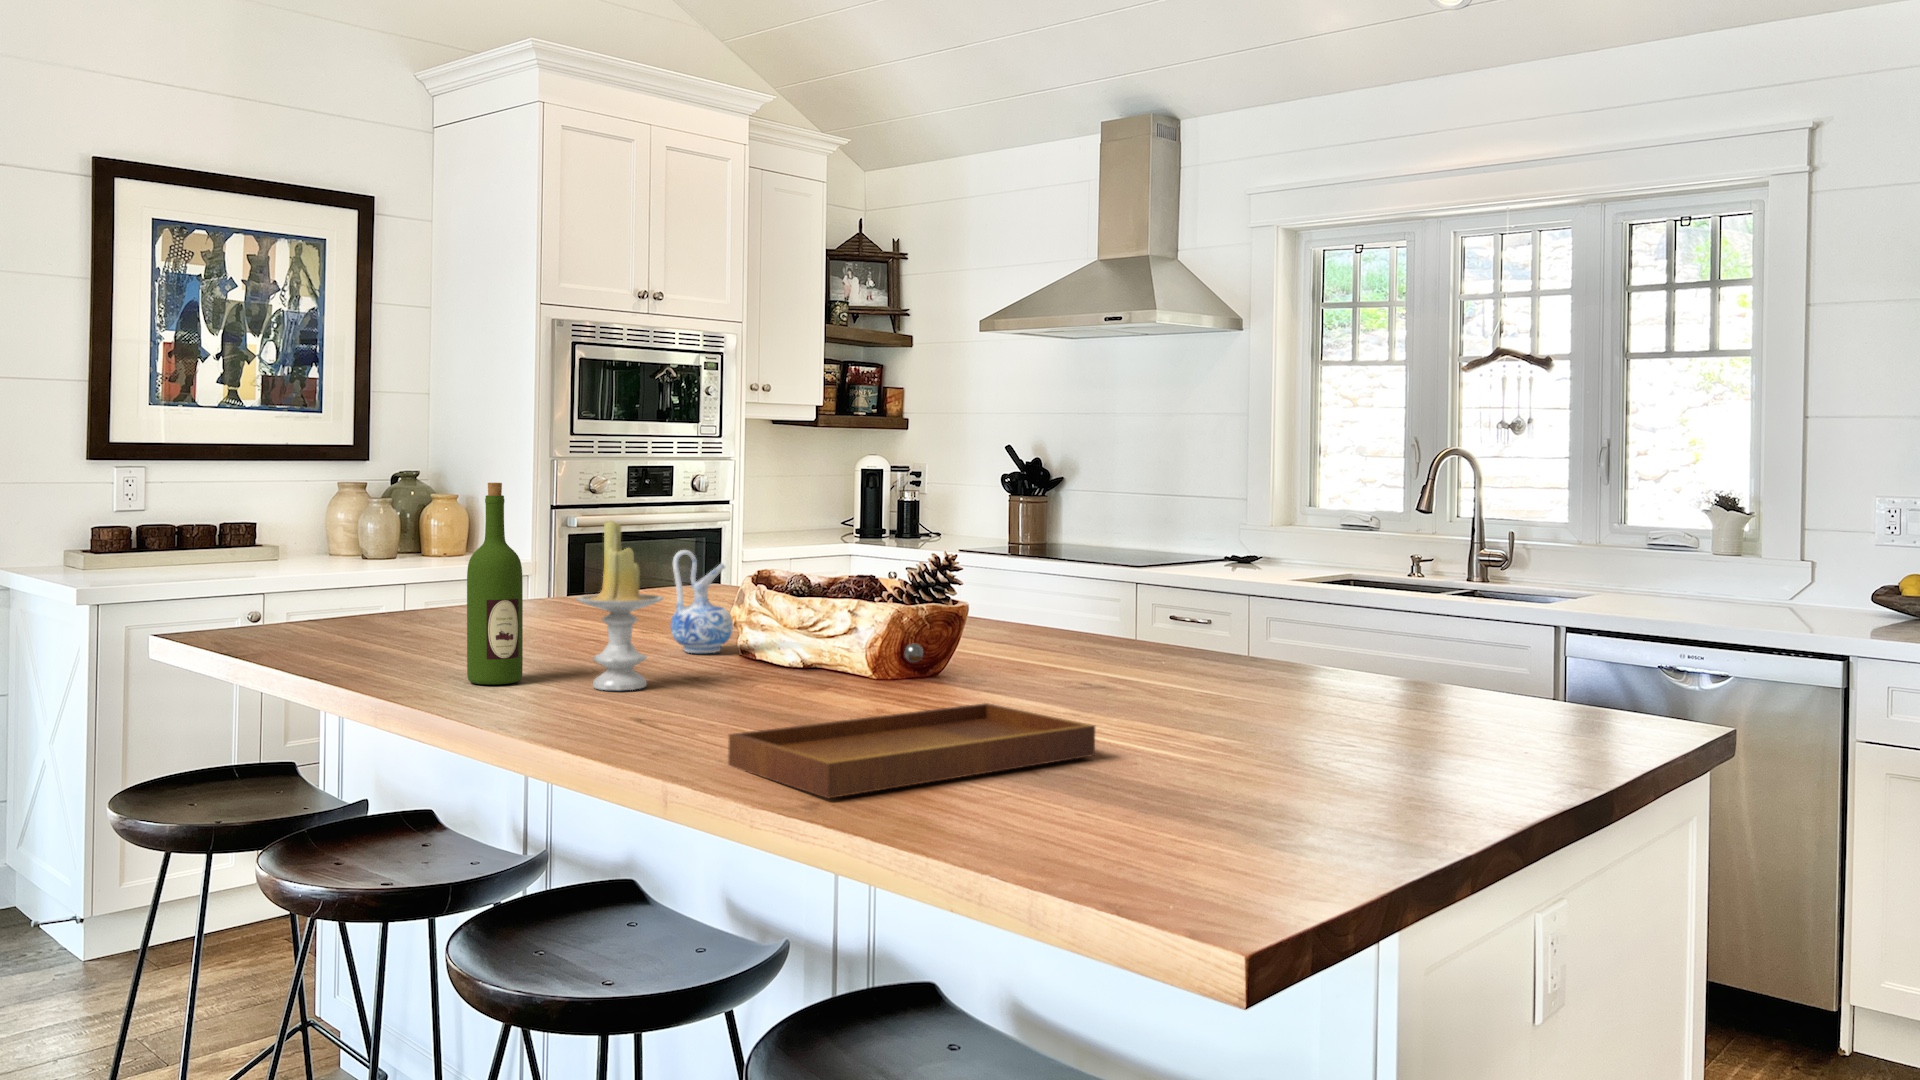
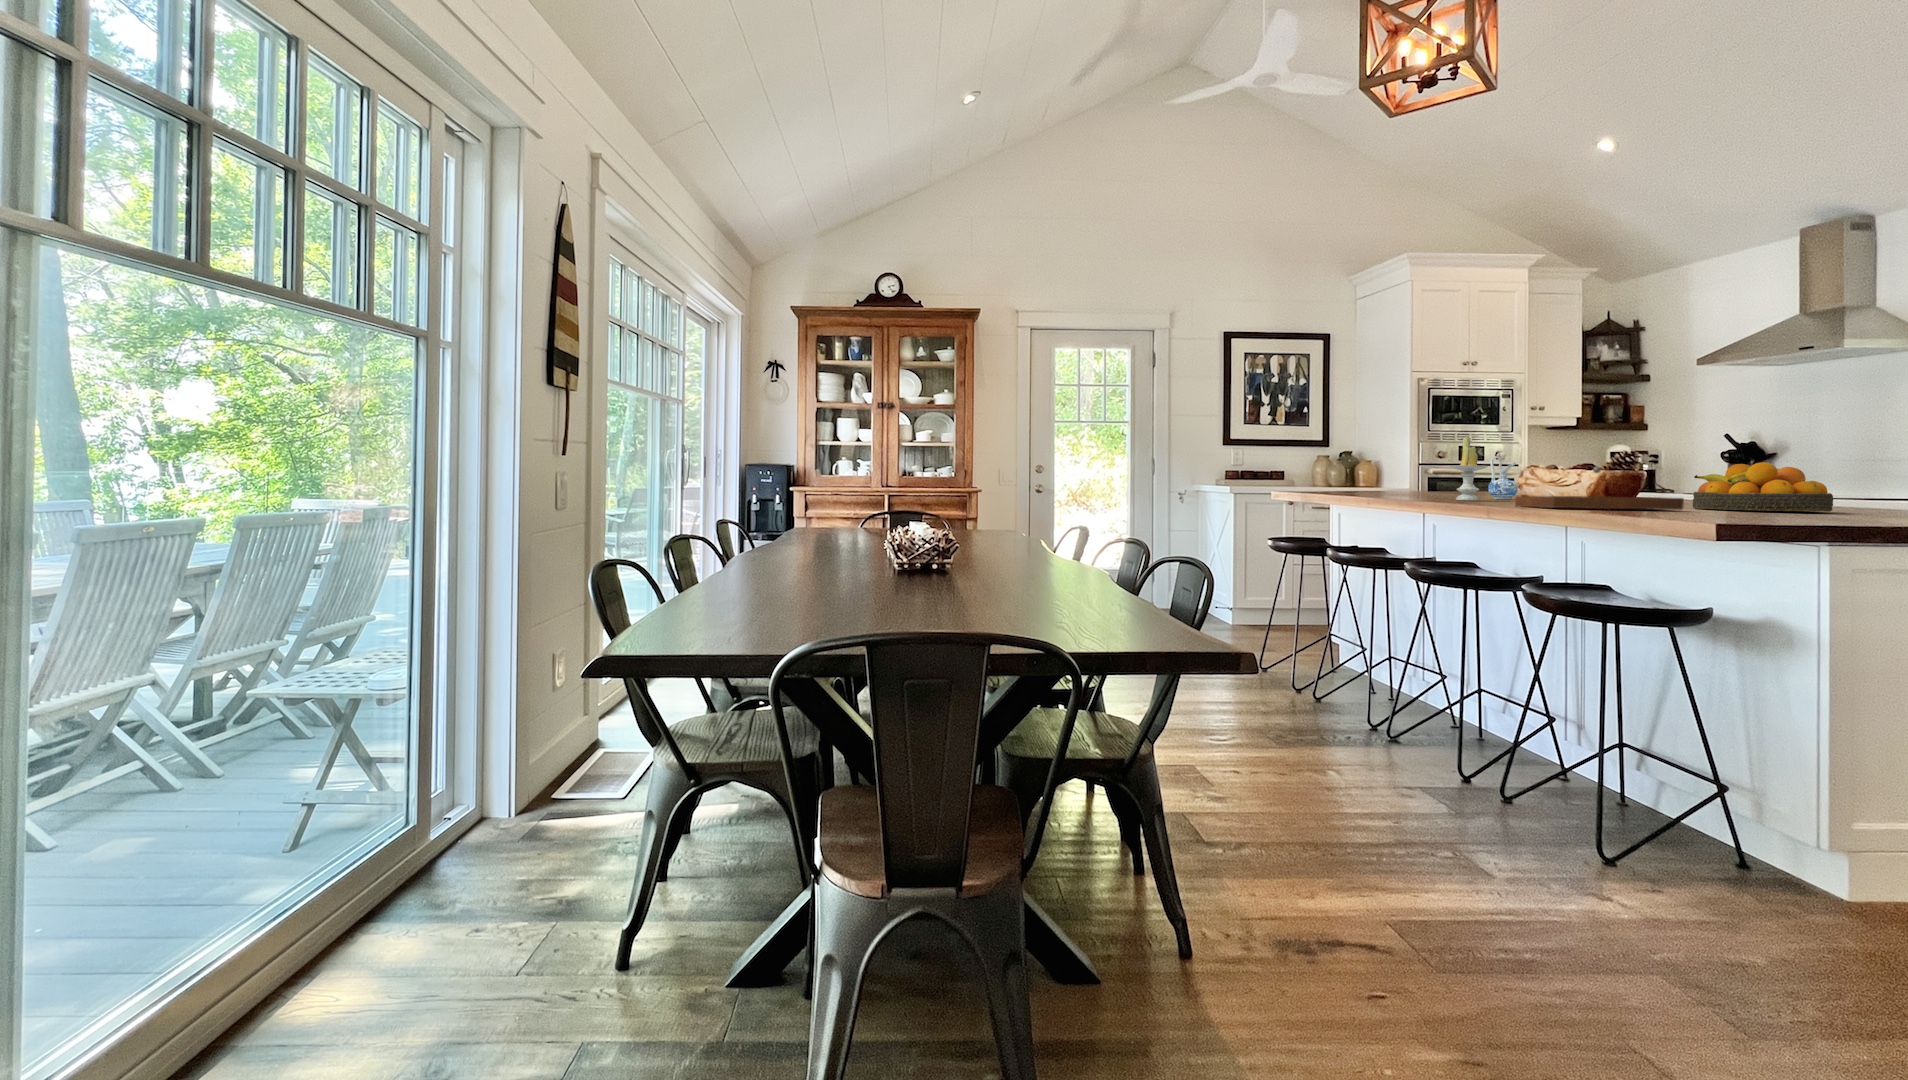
wine bottle: present [467,483,523,684] -> none [1405,425,1428,498]
fruit bowl: none [1075,598,1311,724] -> present [1693,462,1833,512]

